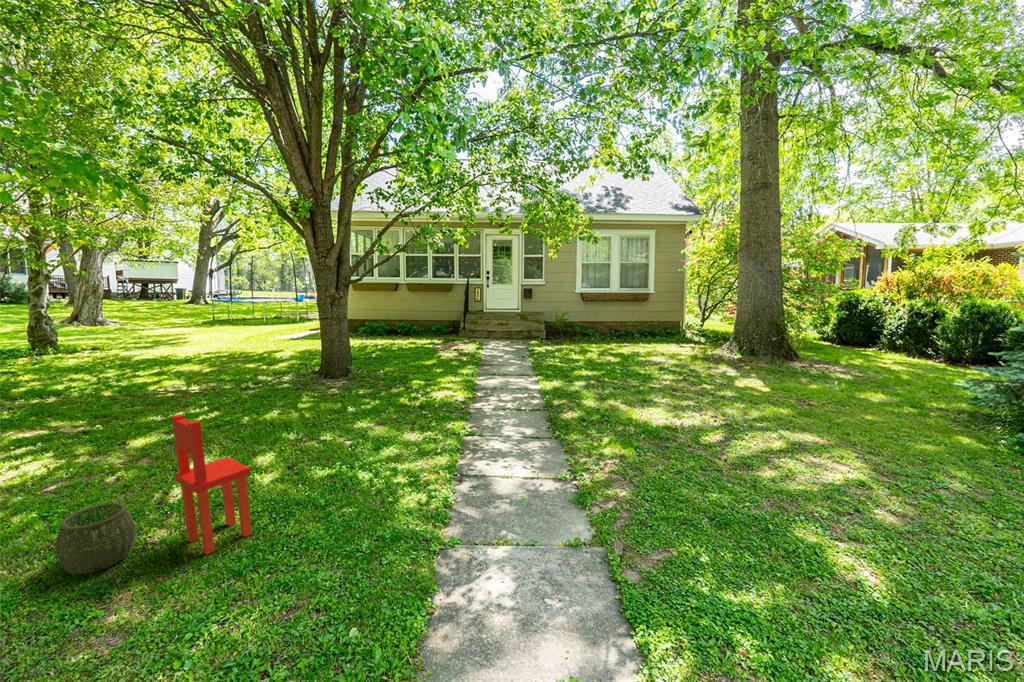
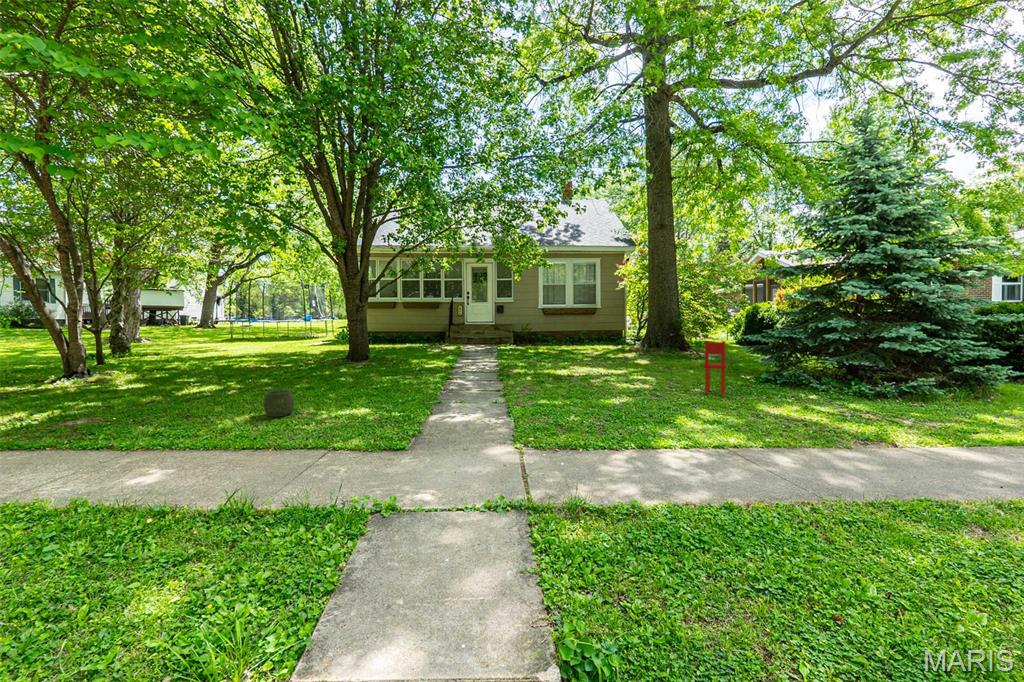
chair: present [172,415,252,555] -> present [704,341,727,395]

